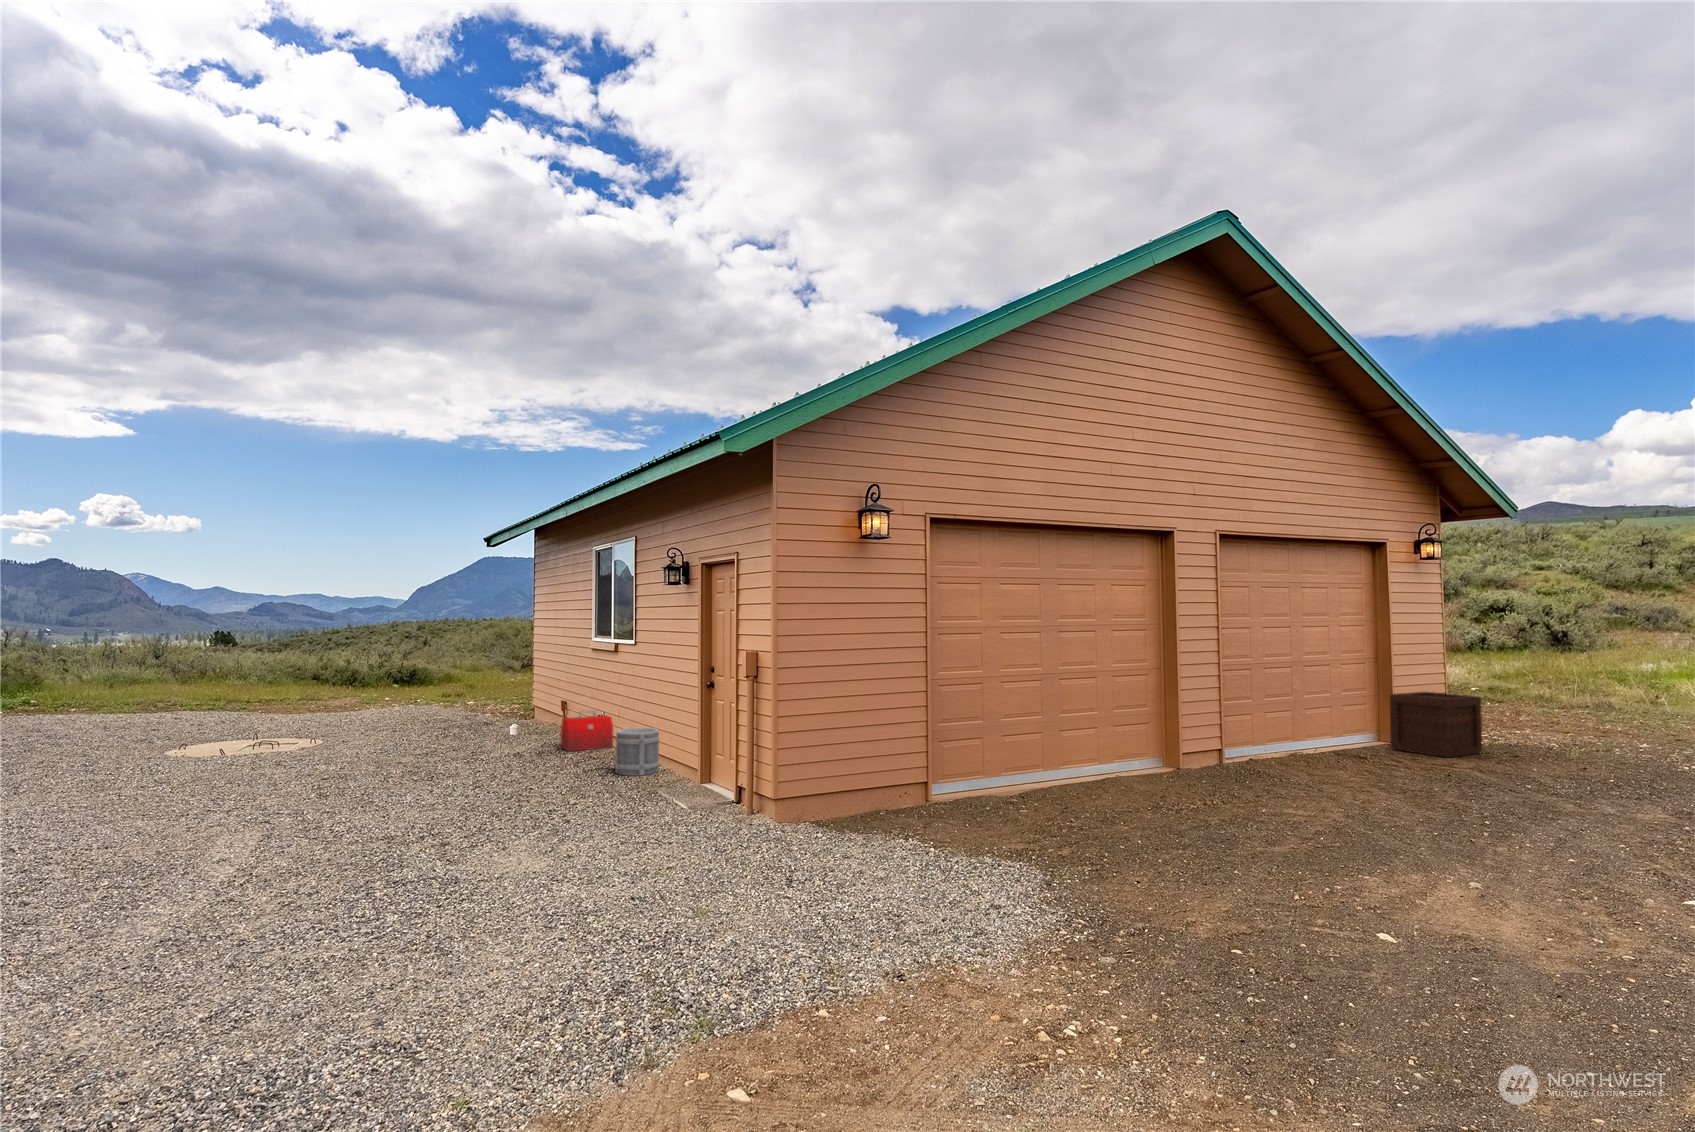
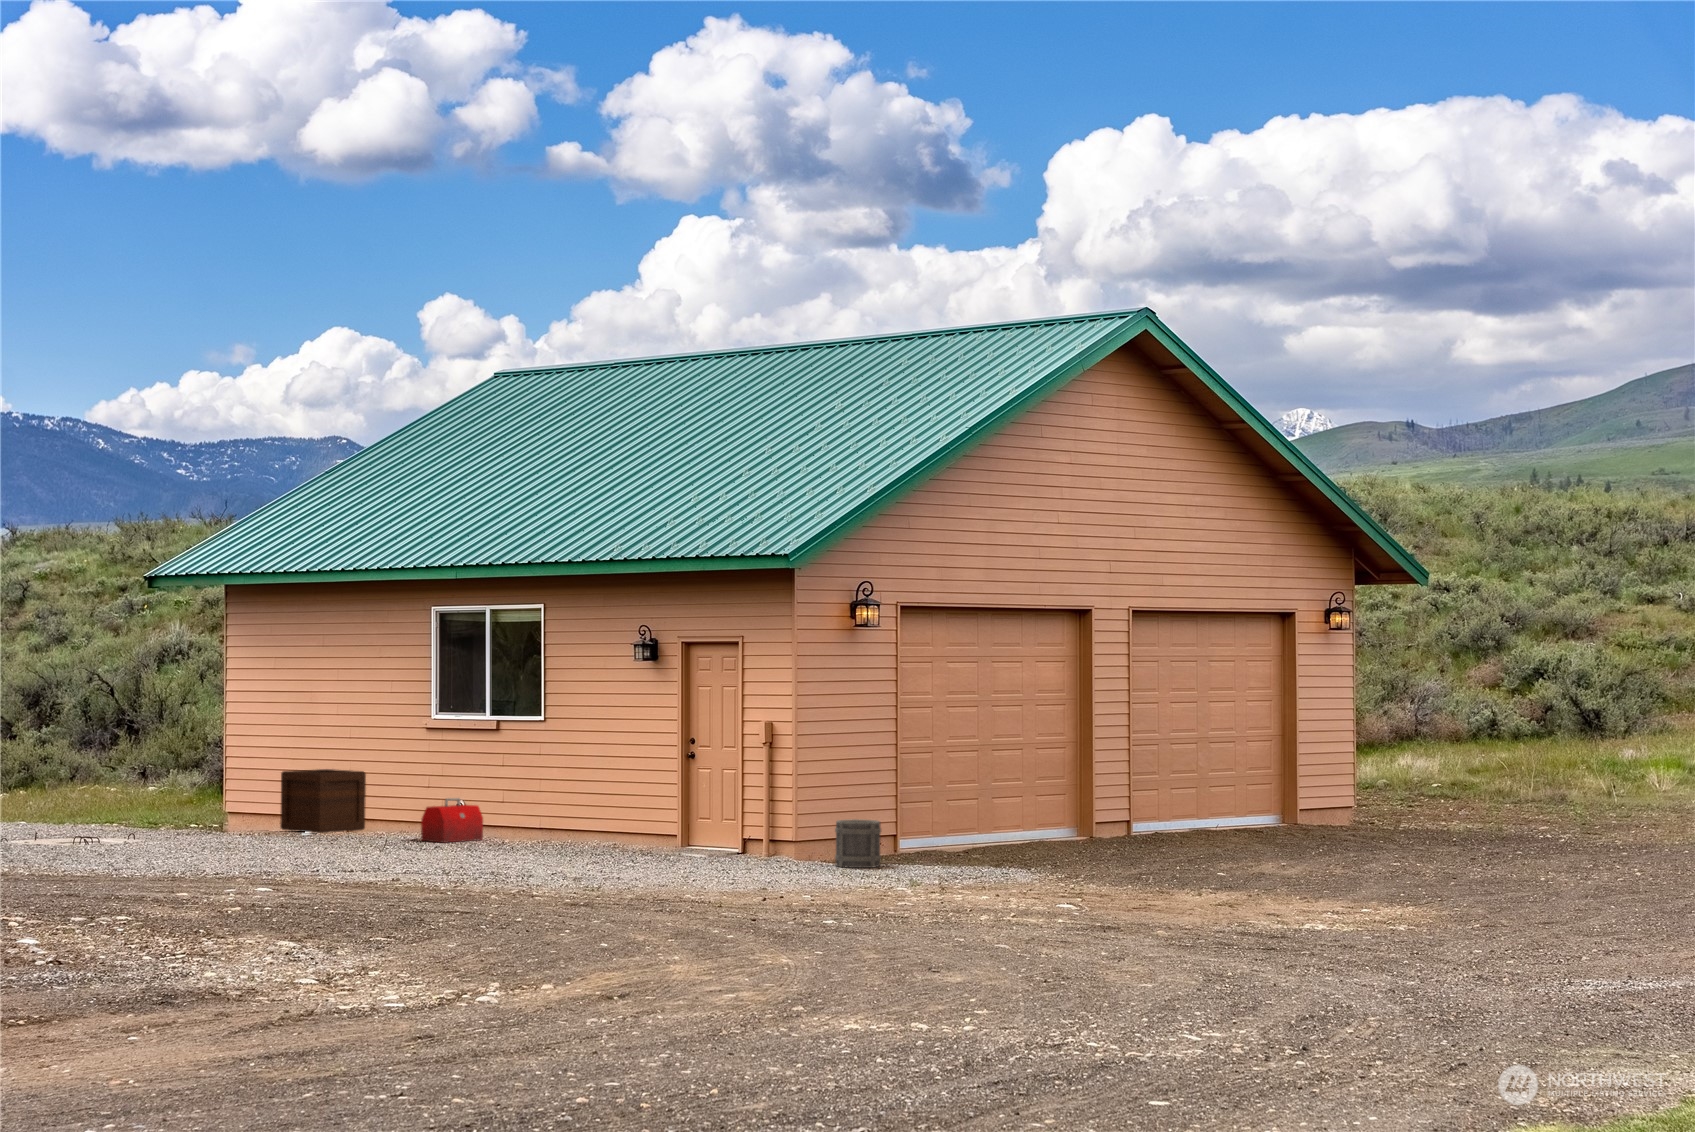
wooden crate: present [1390,692,1482,758] -> present [280,769,366,833]
bucket: present [616,728,659,776] -> present [835,819,881,868]

